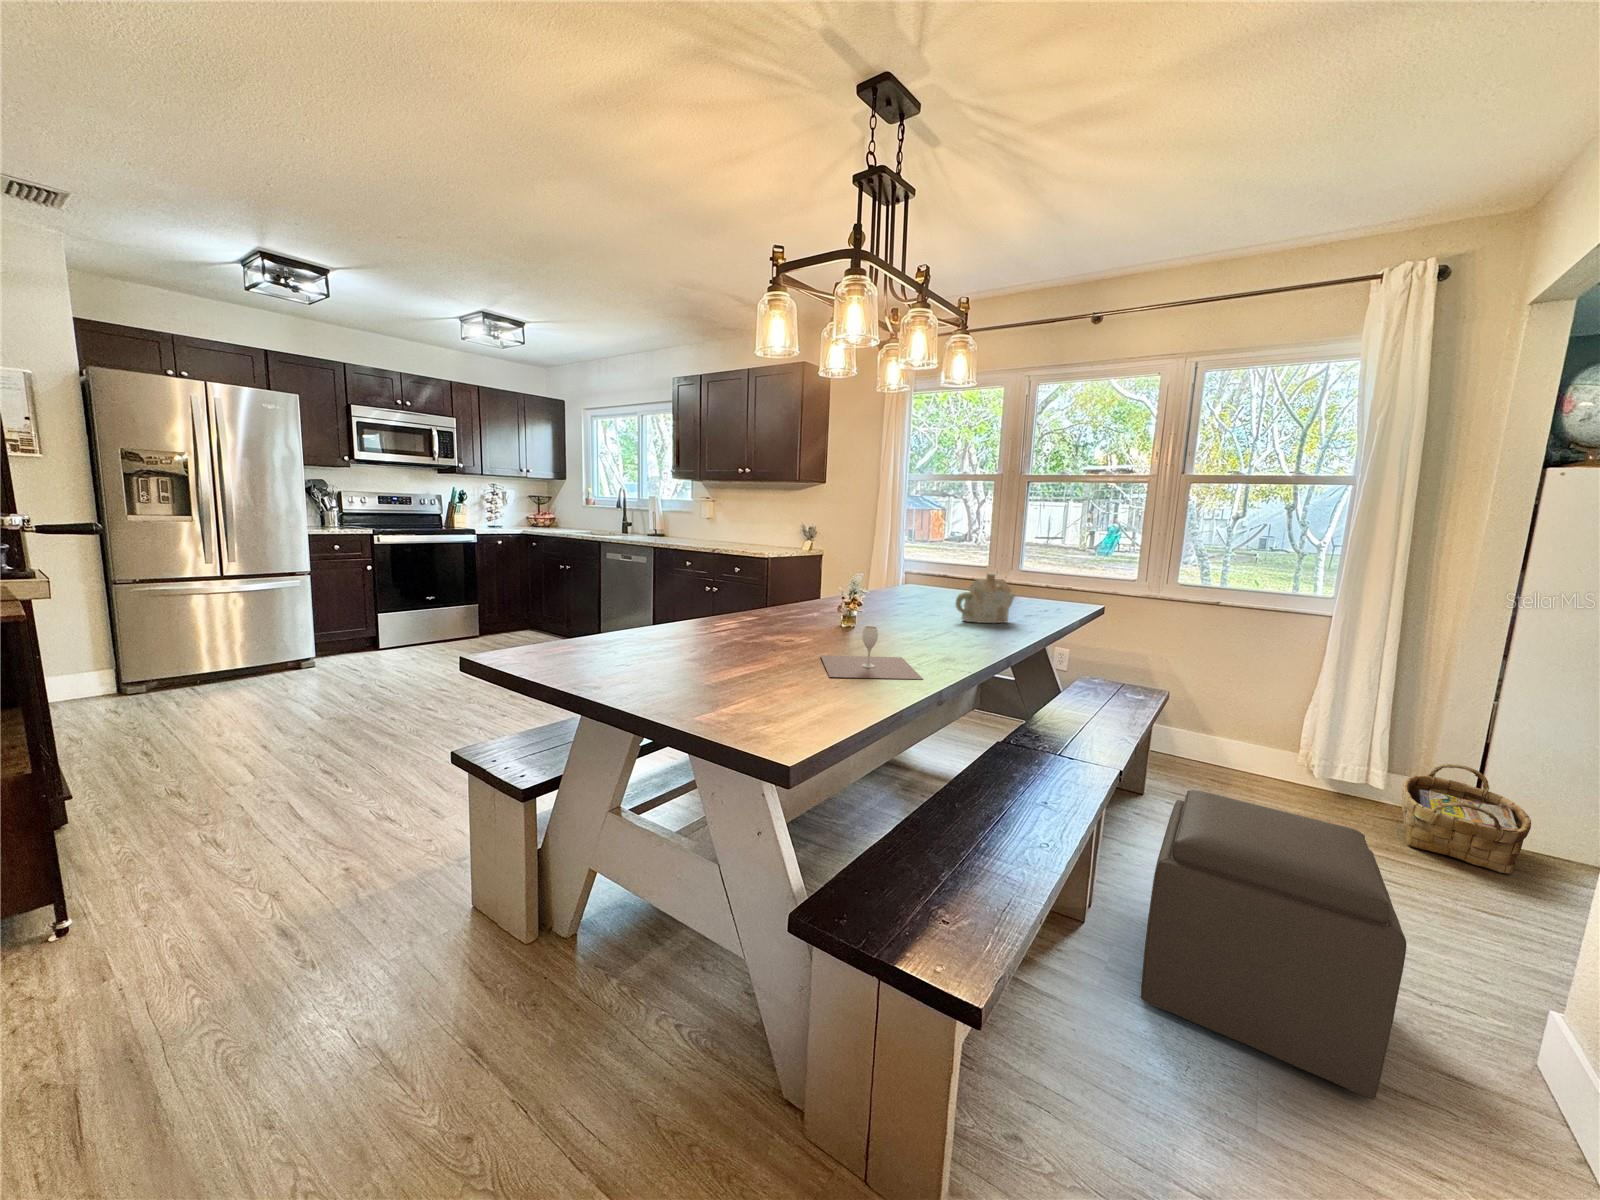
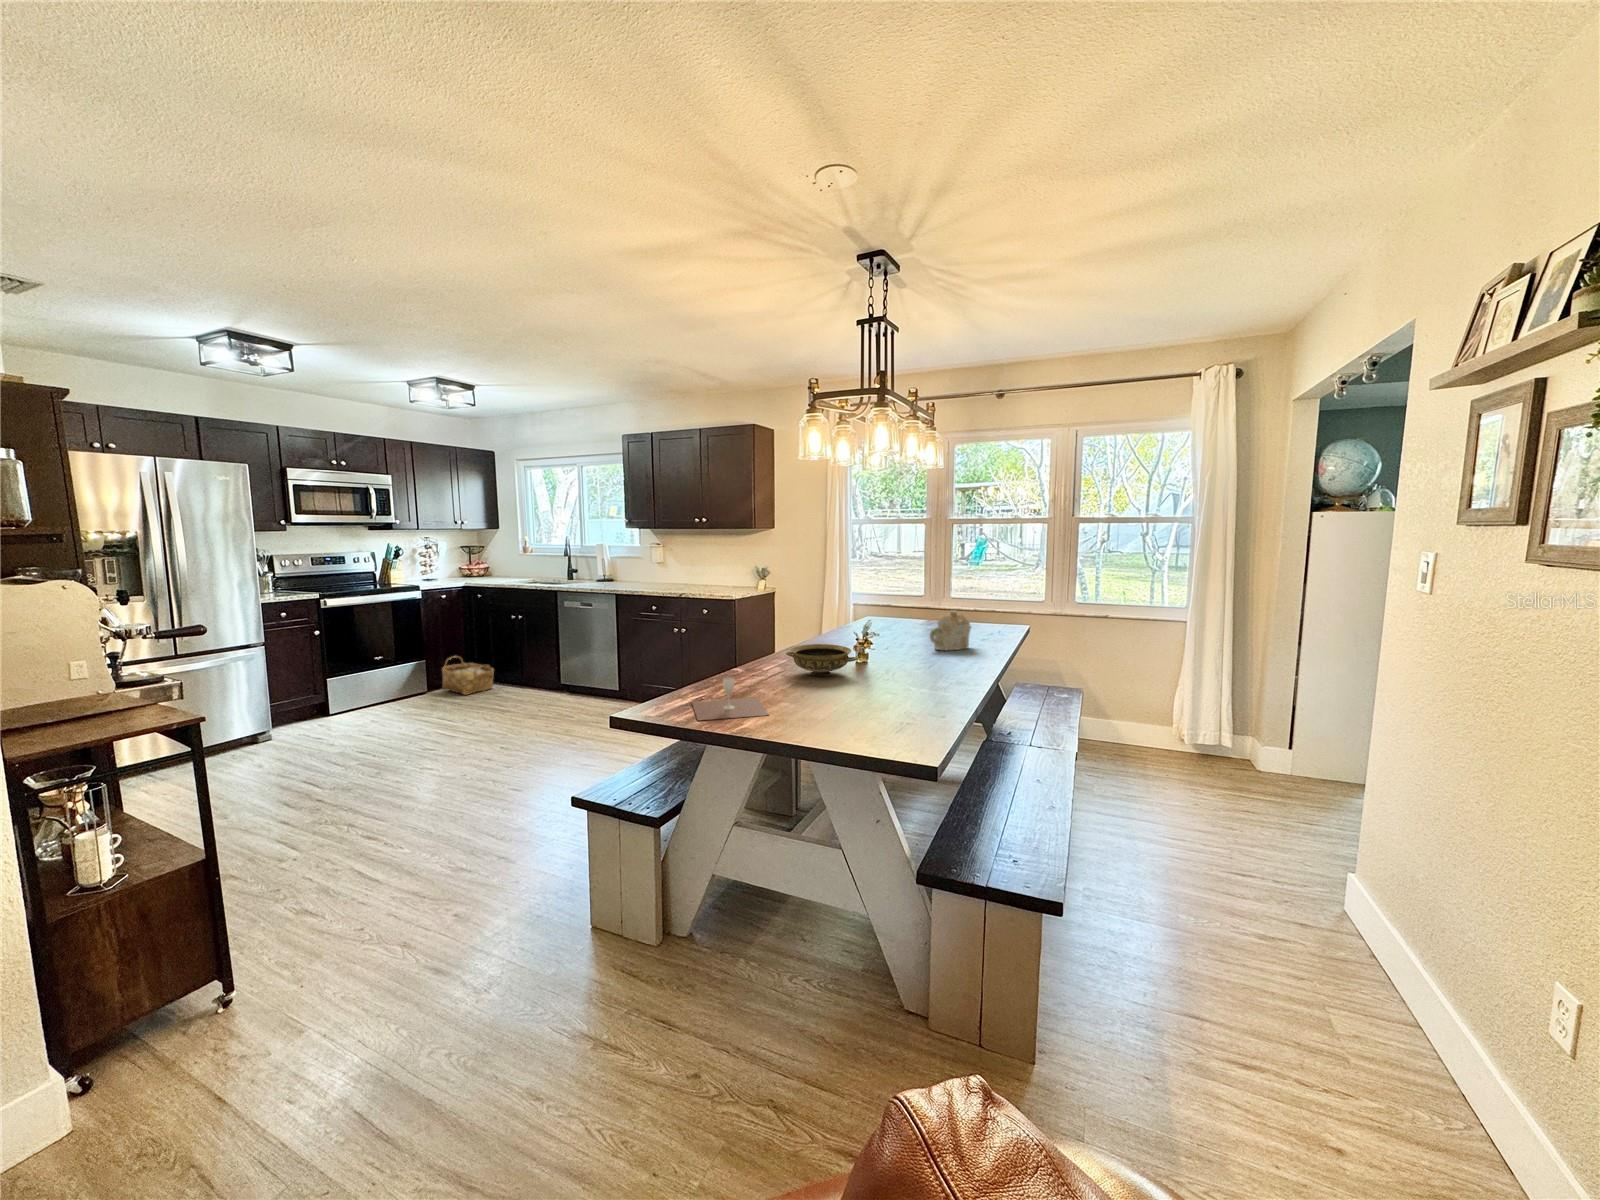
ceramic bowl: none [750,598,833,637] -> present [786,644,857,676]
wine glass: present [821,626,923,679] -> present [692,677,768,720]
woven basket: present [1402,764,1531,874] -> present [442,656,494,695]
ottoman: present [1141,790,1407,1099] -> none [1100,761,1254,941]

